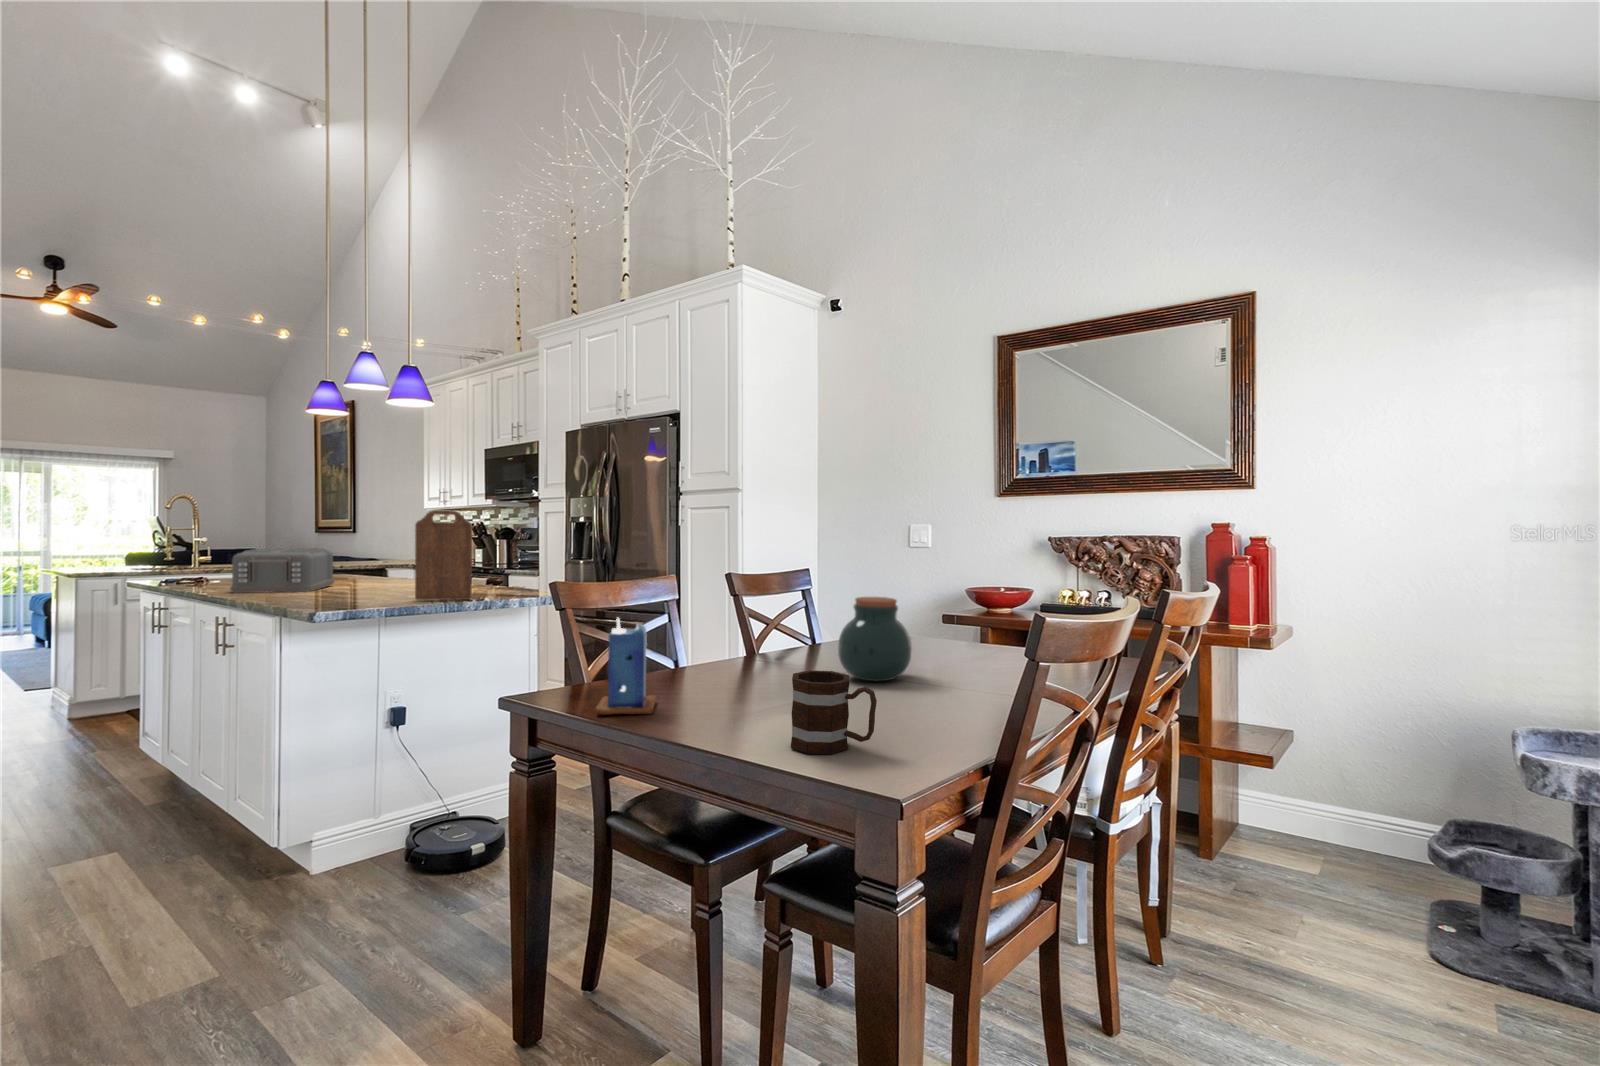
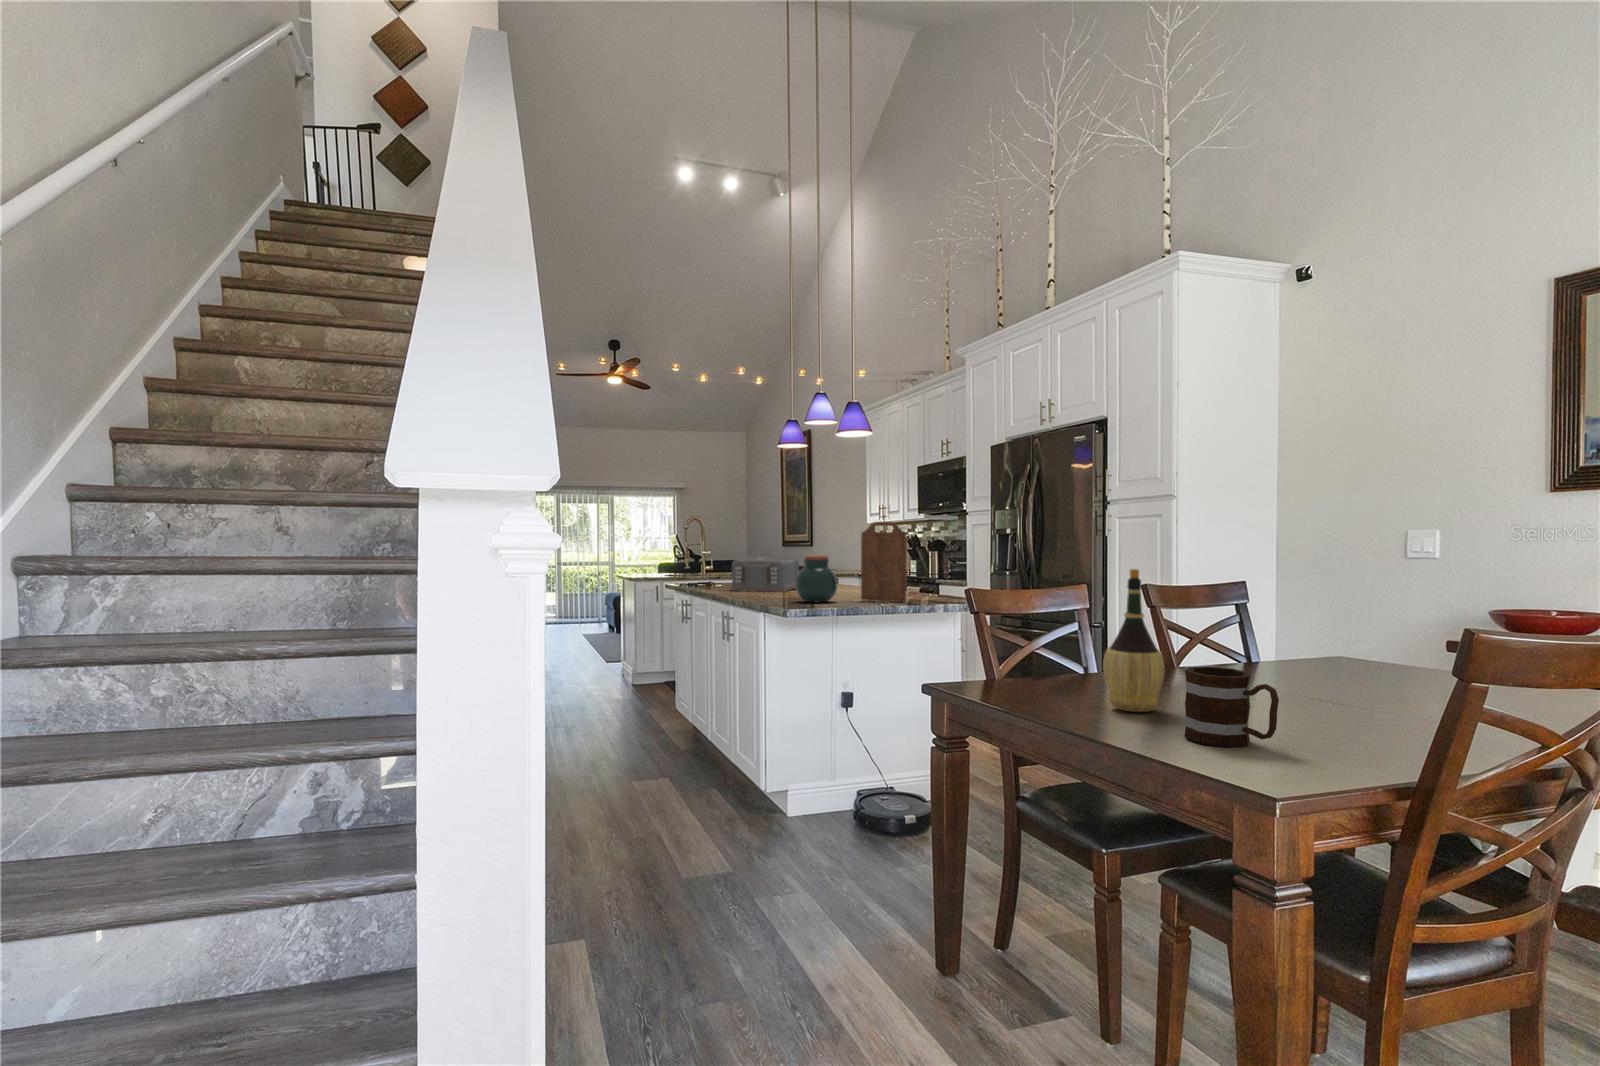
wine bottle: none [702,570,762,719] -> present [1103,569,1164,712]
jar: present [838,597,912,681] -> present [795,555,838,602]
candle: present [596,618,656,715] -> none [1005,611,1062,701]

